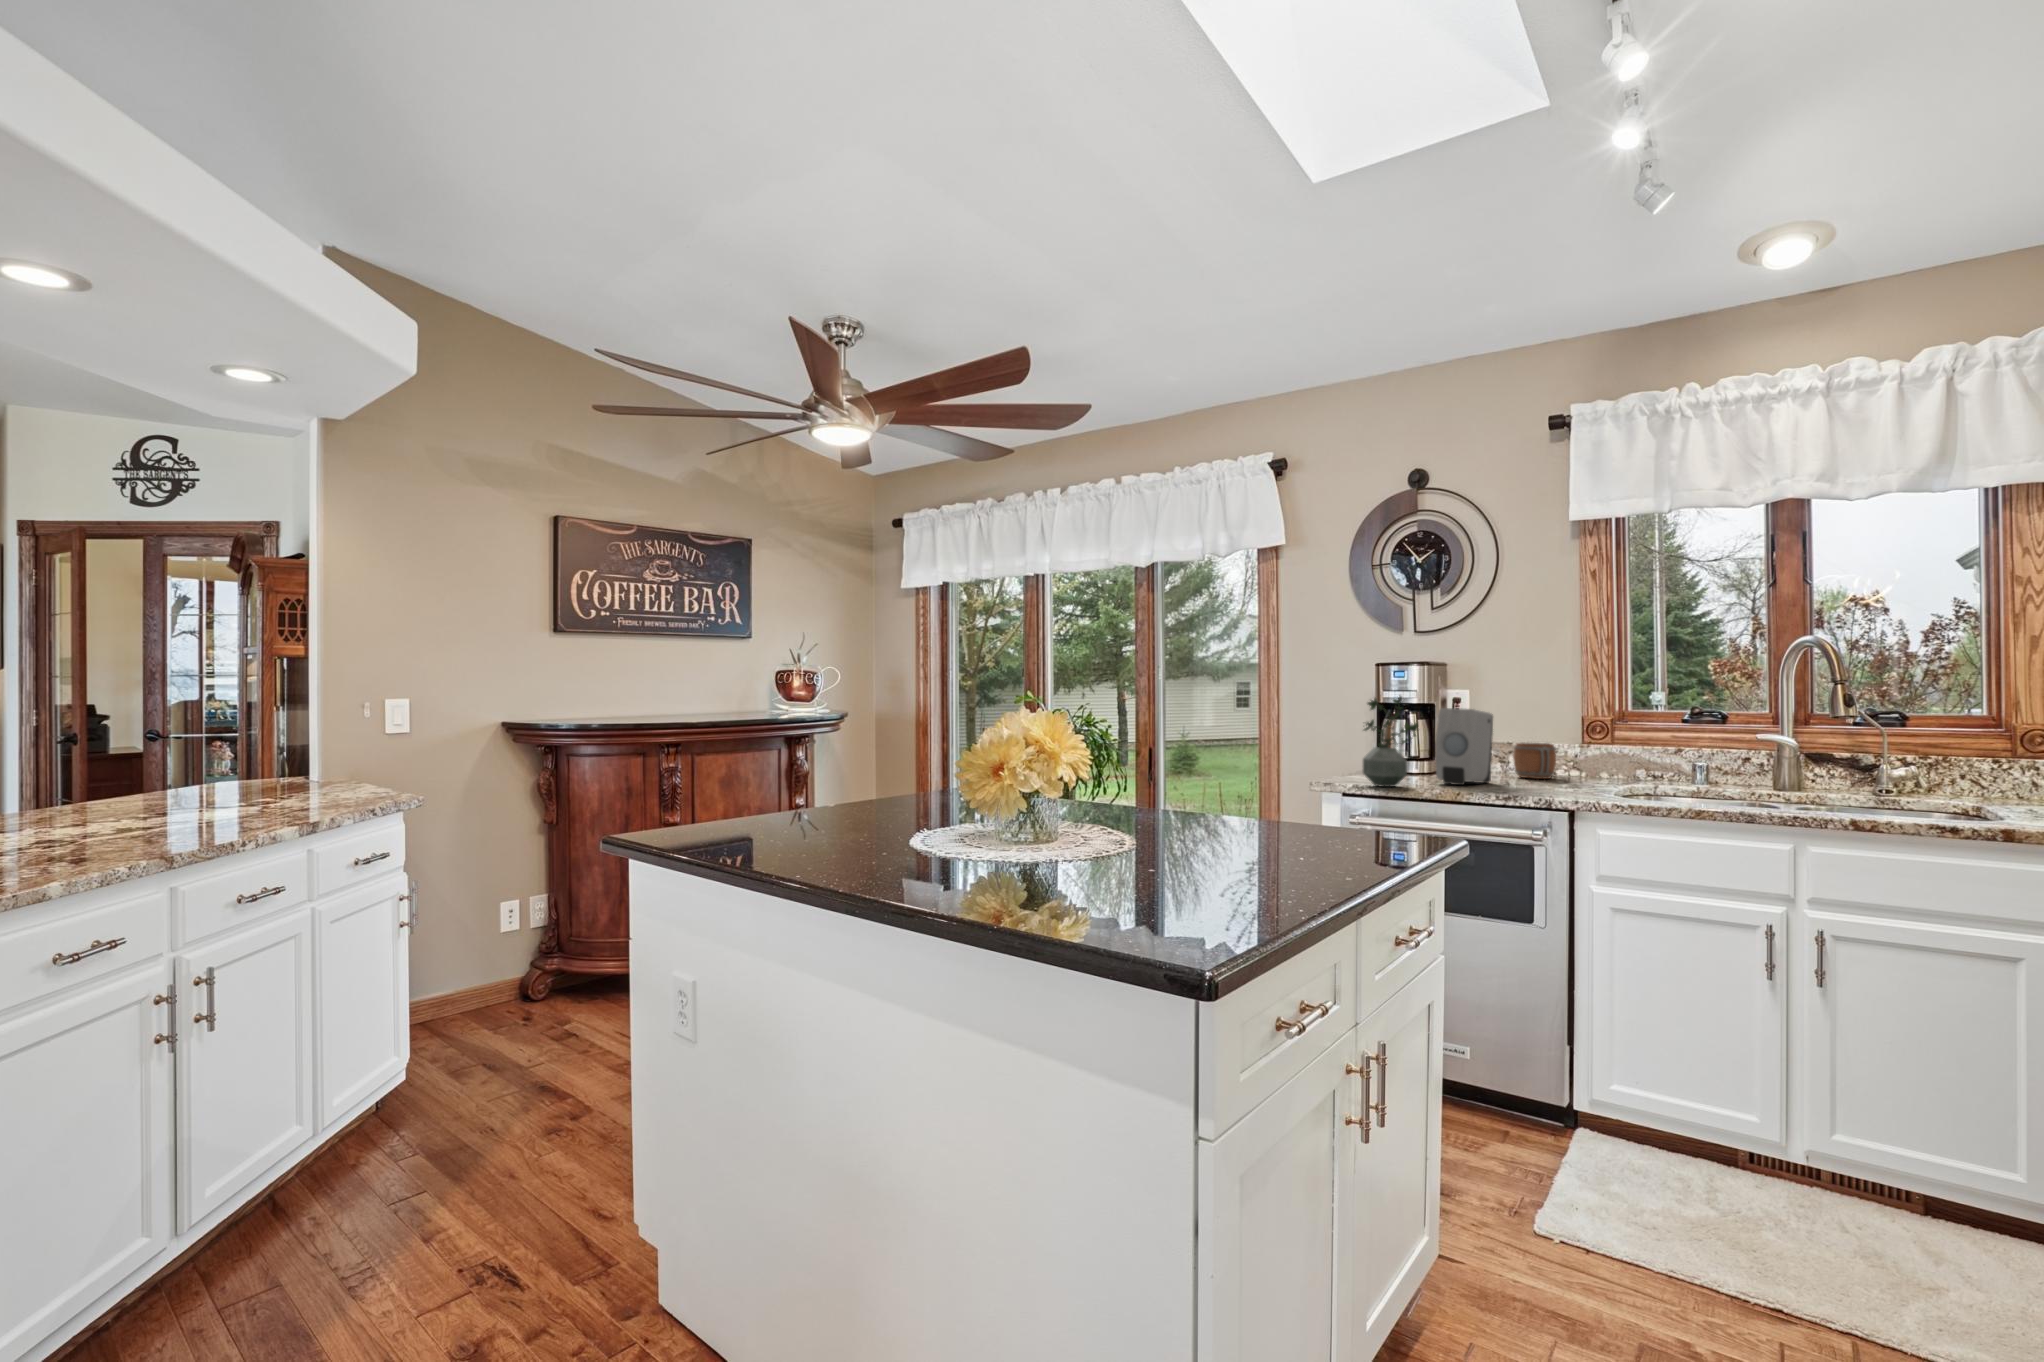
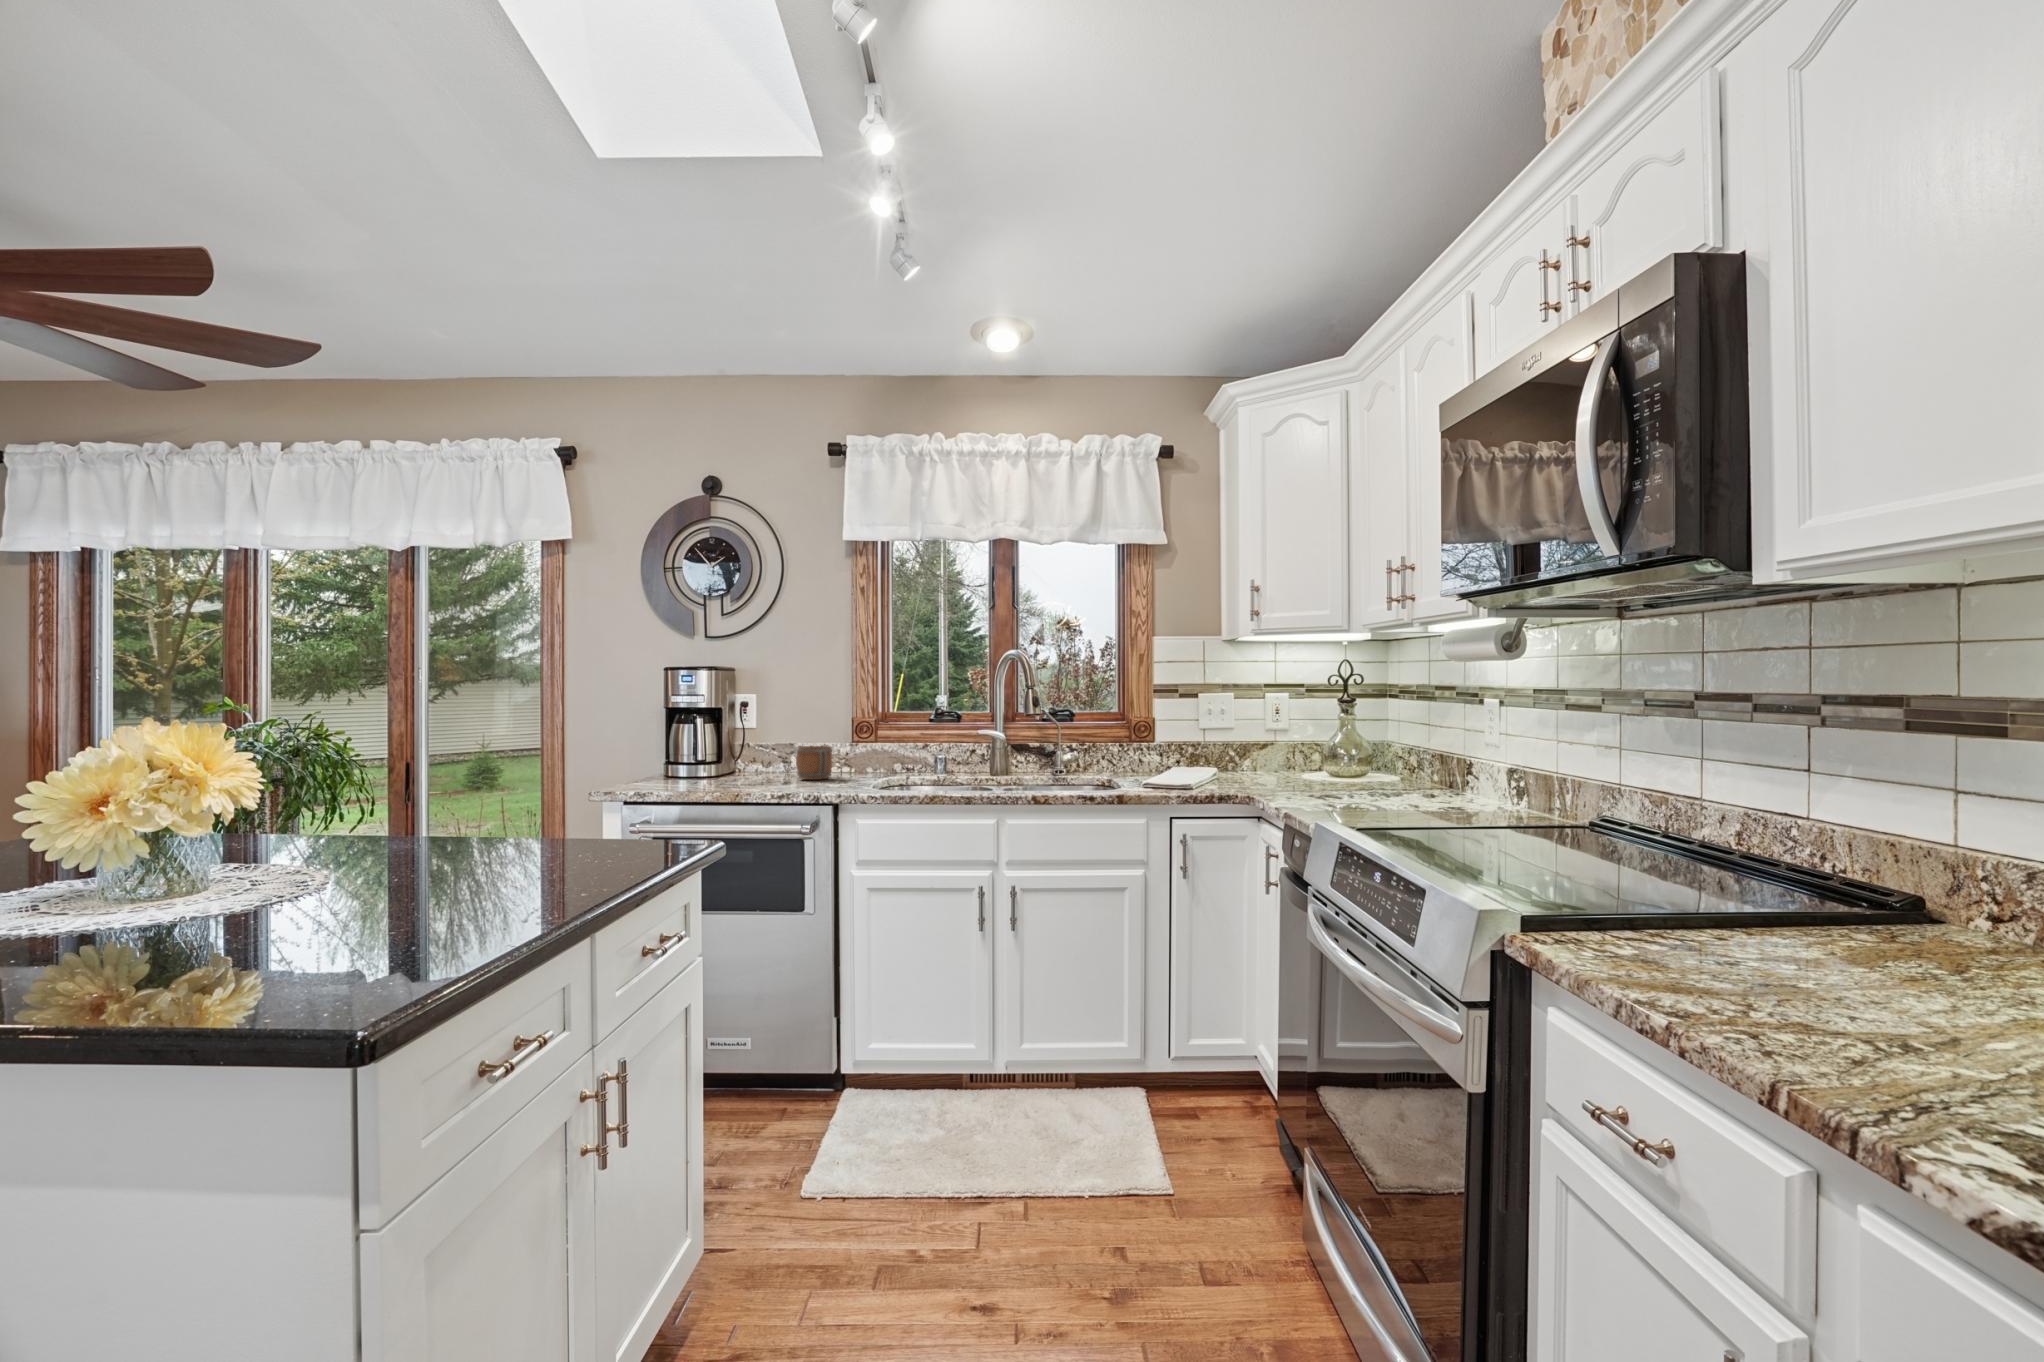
potted plant: present [1363,696,1418,787] -> none [649,697,708,794]
soap dispenser: present [1436,708,1493,785] -> none [723,712,778,788]

